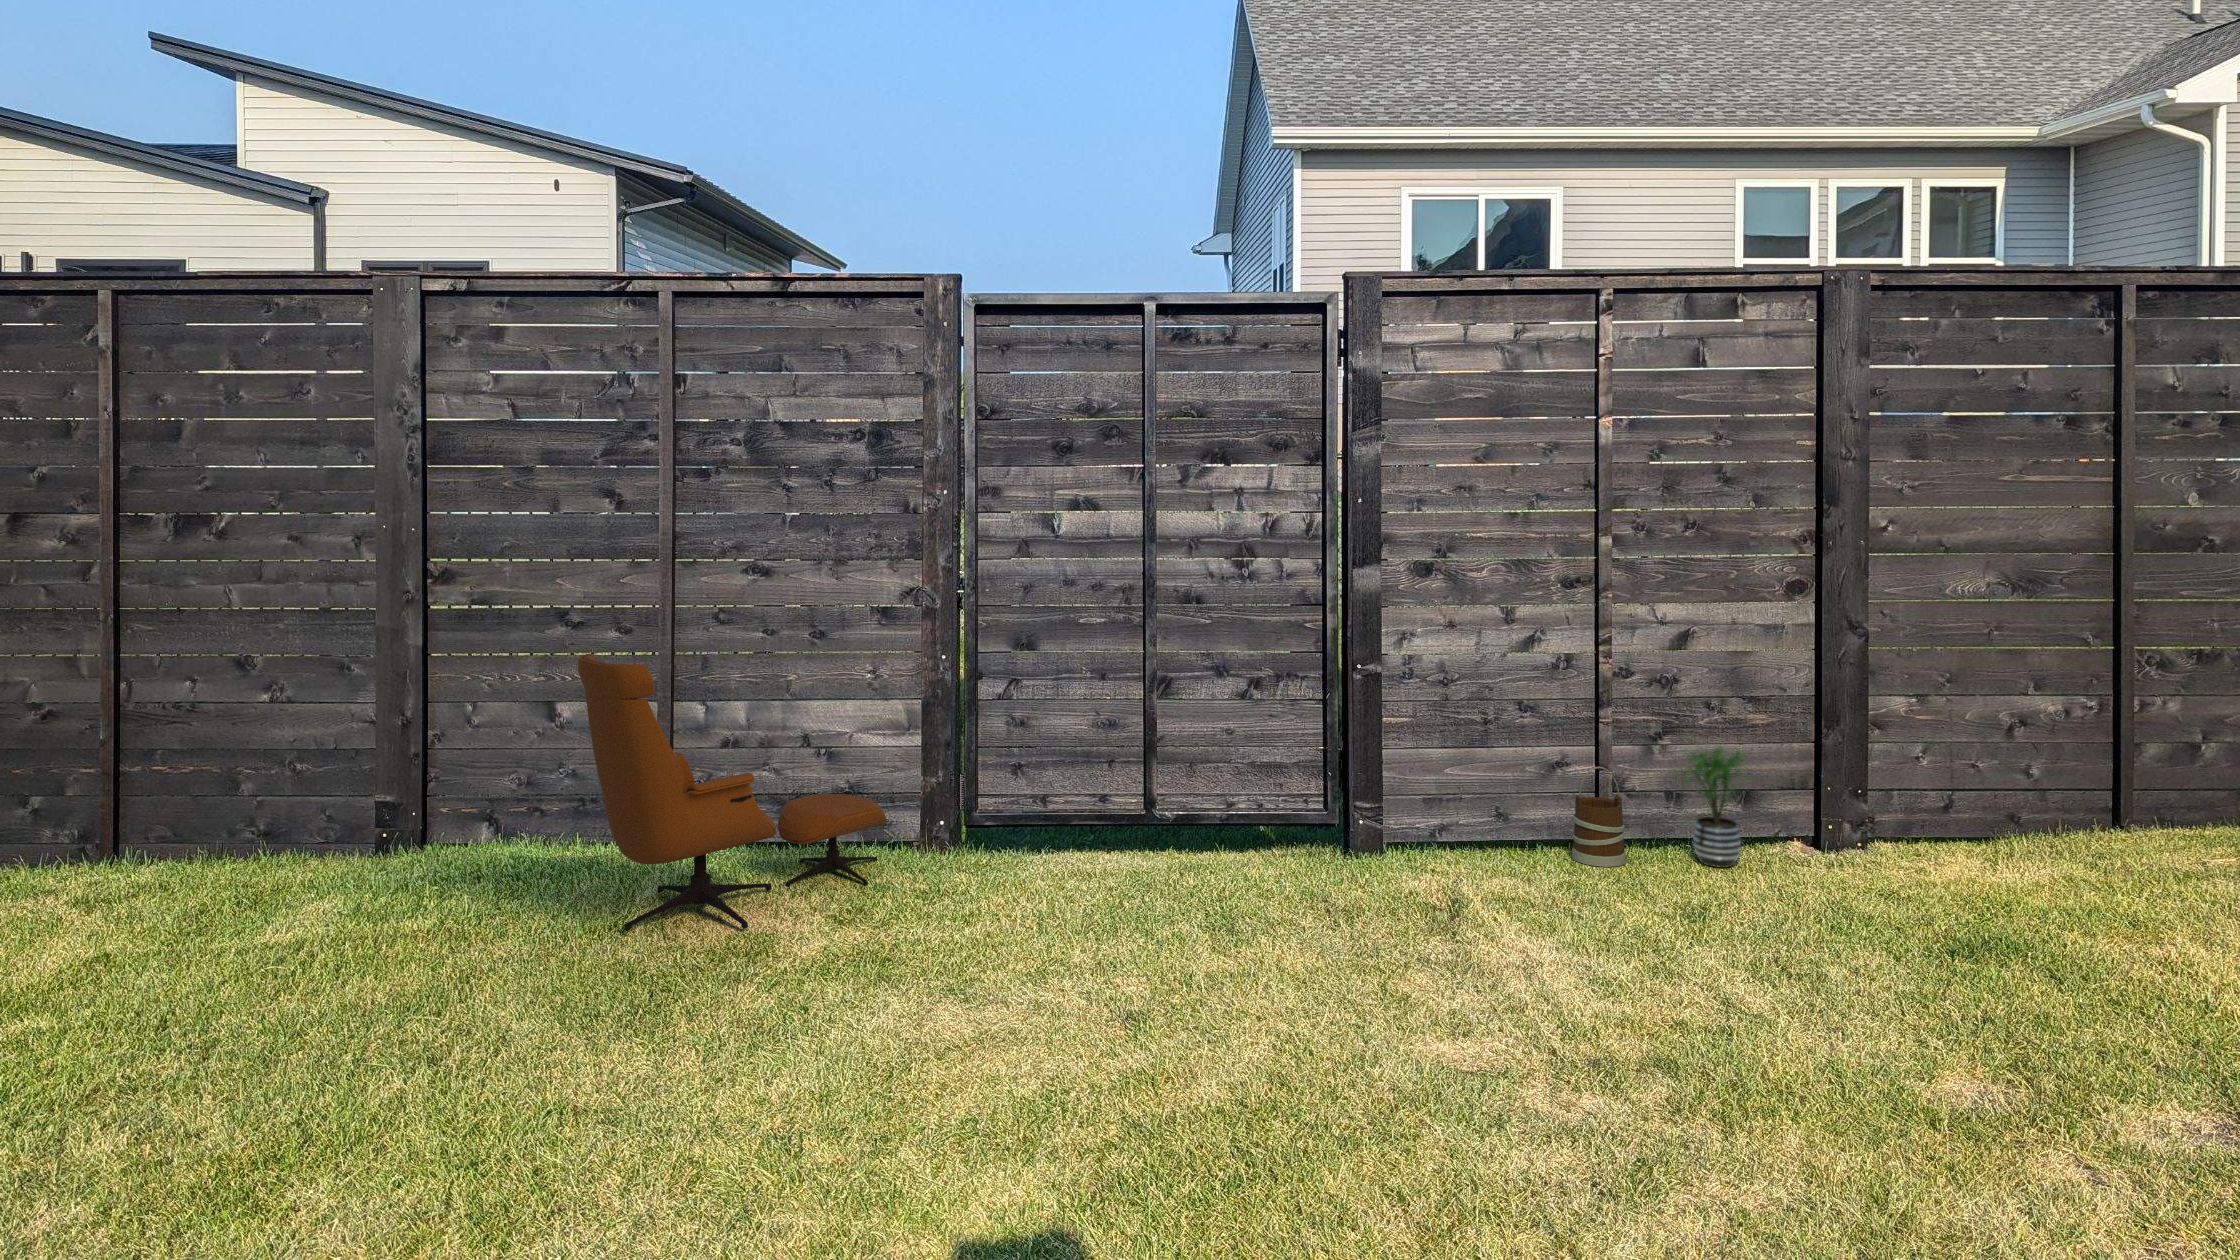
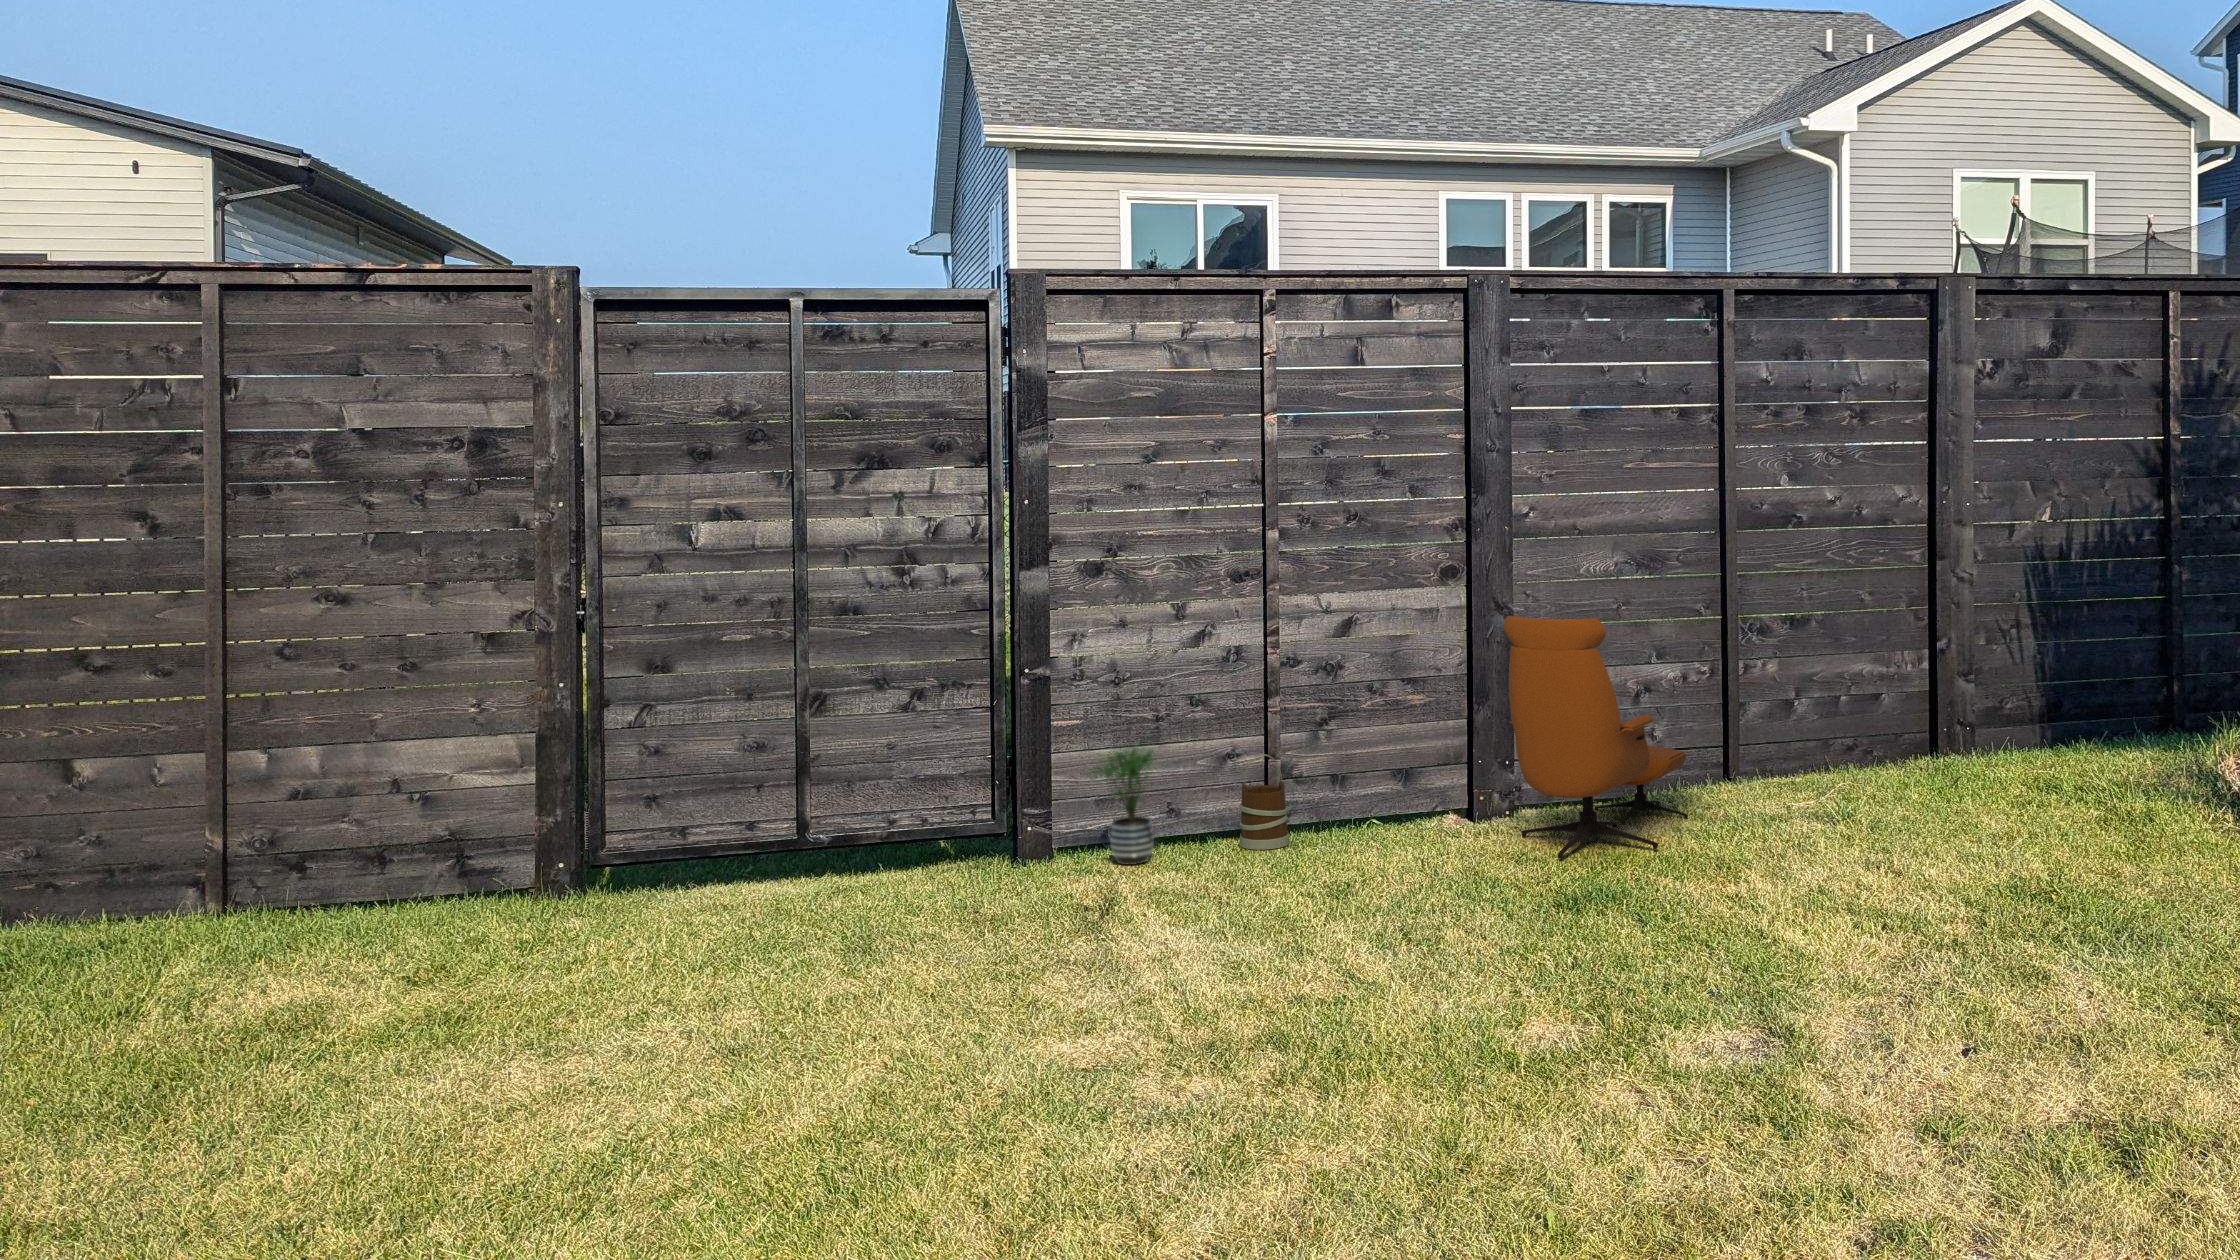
lounge chair: present [578,654,886,931] -> present [1503,615,1688,859]
potted plant: present [1673,745,1749,868] -> present [1089,743,1161,865]

